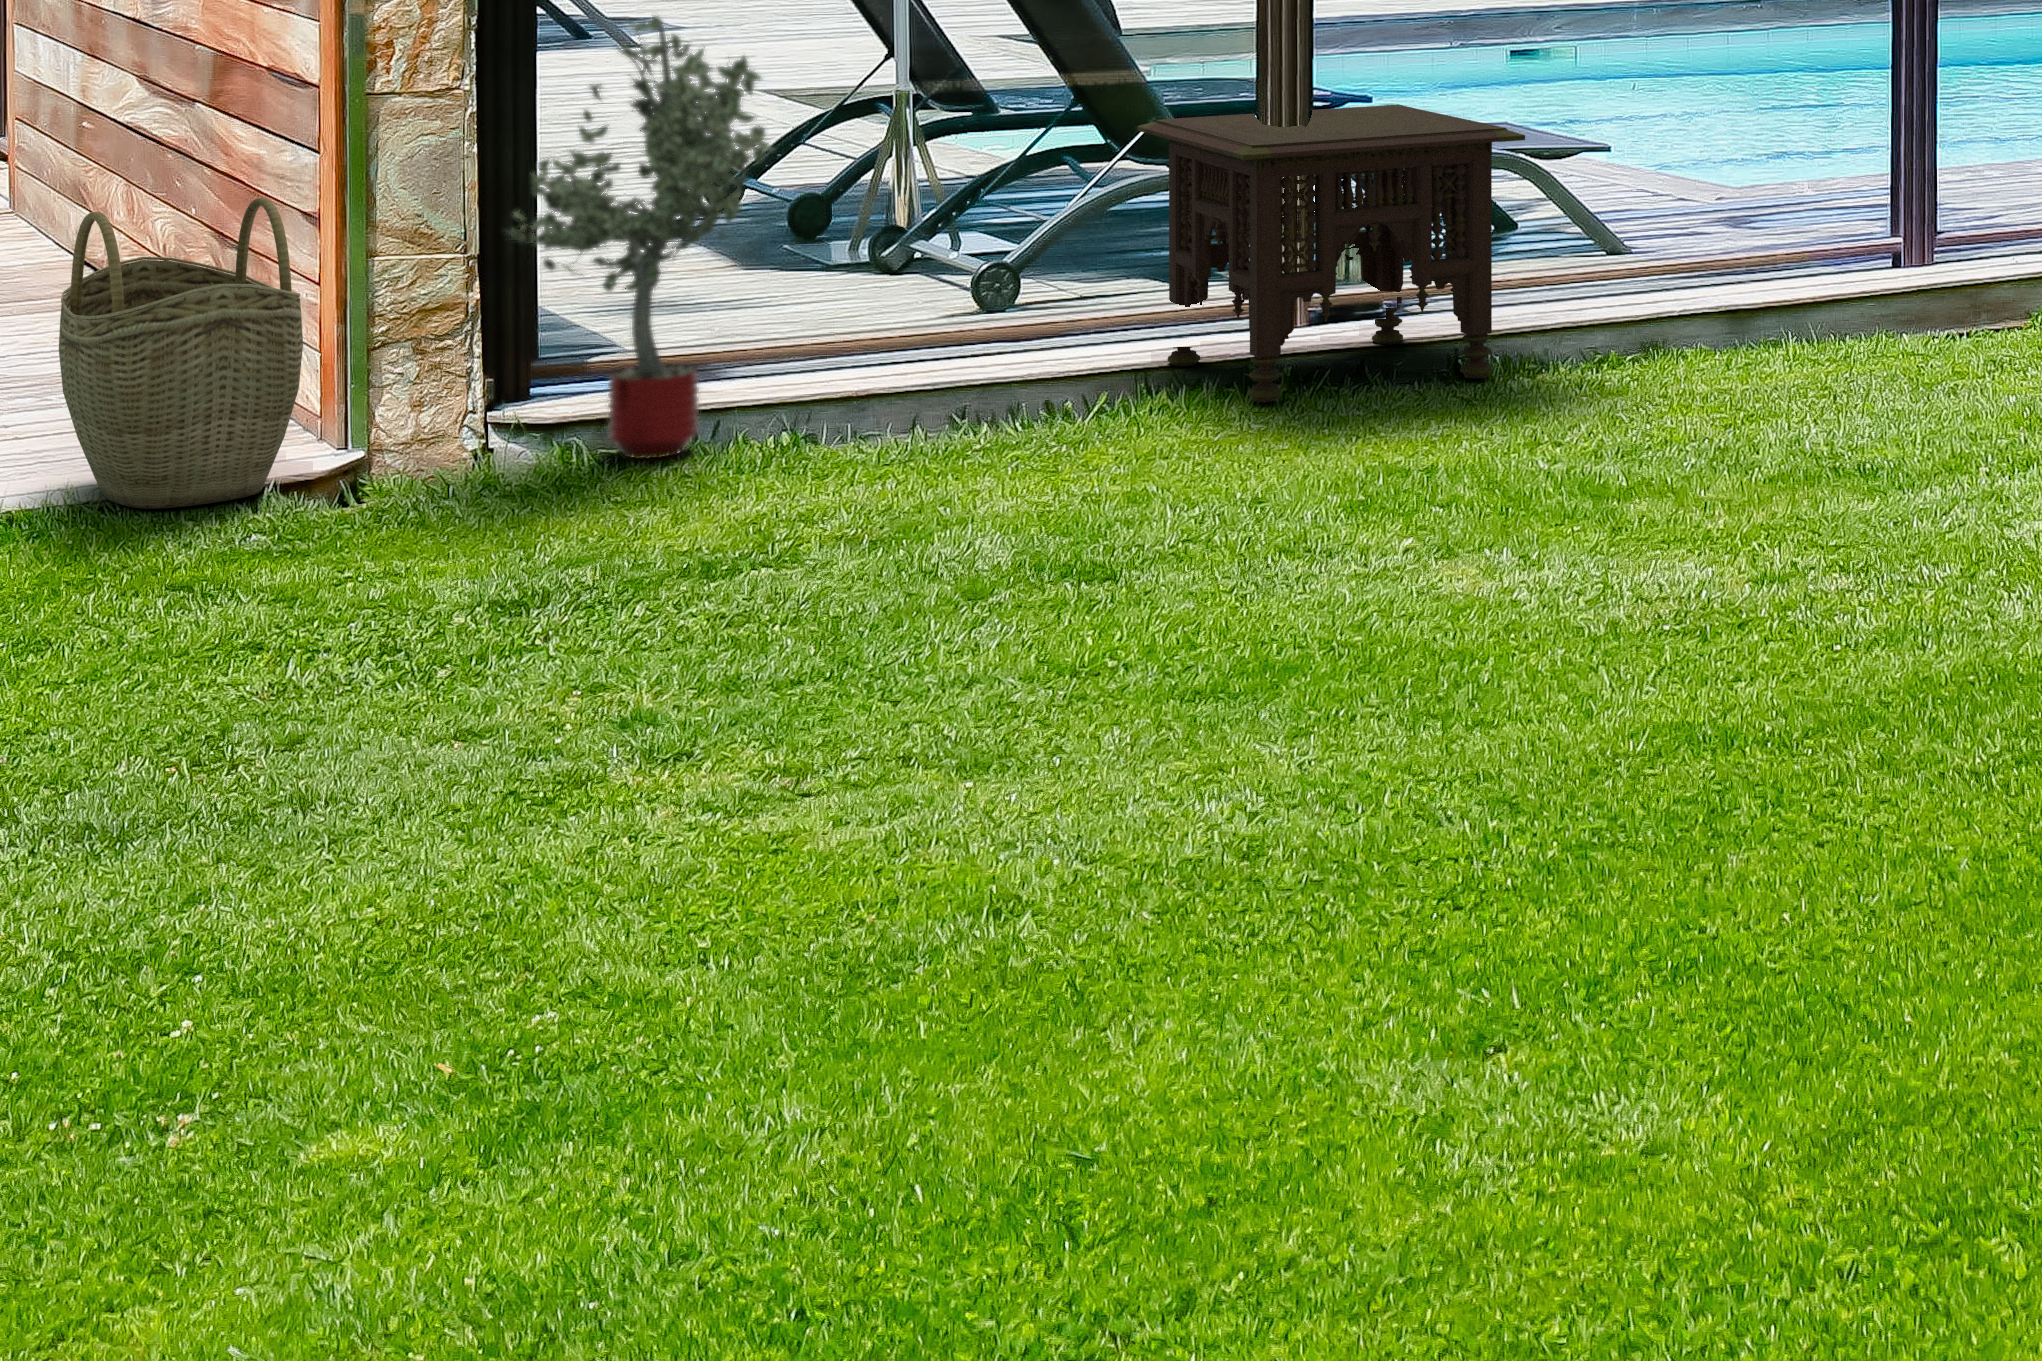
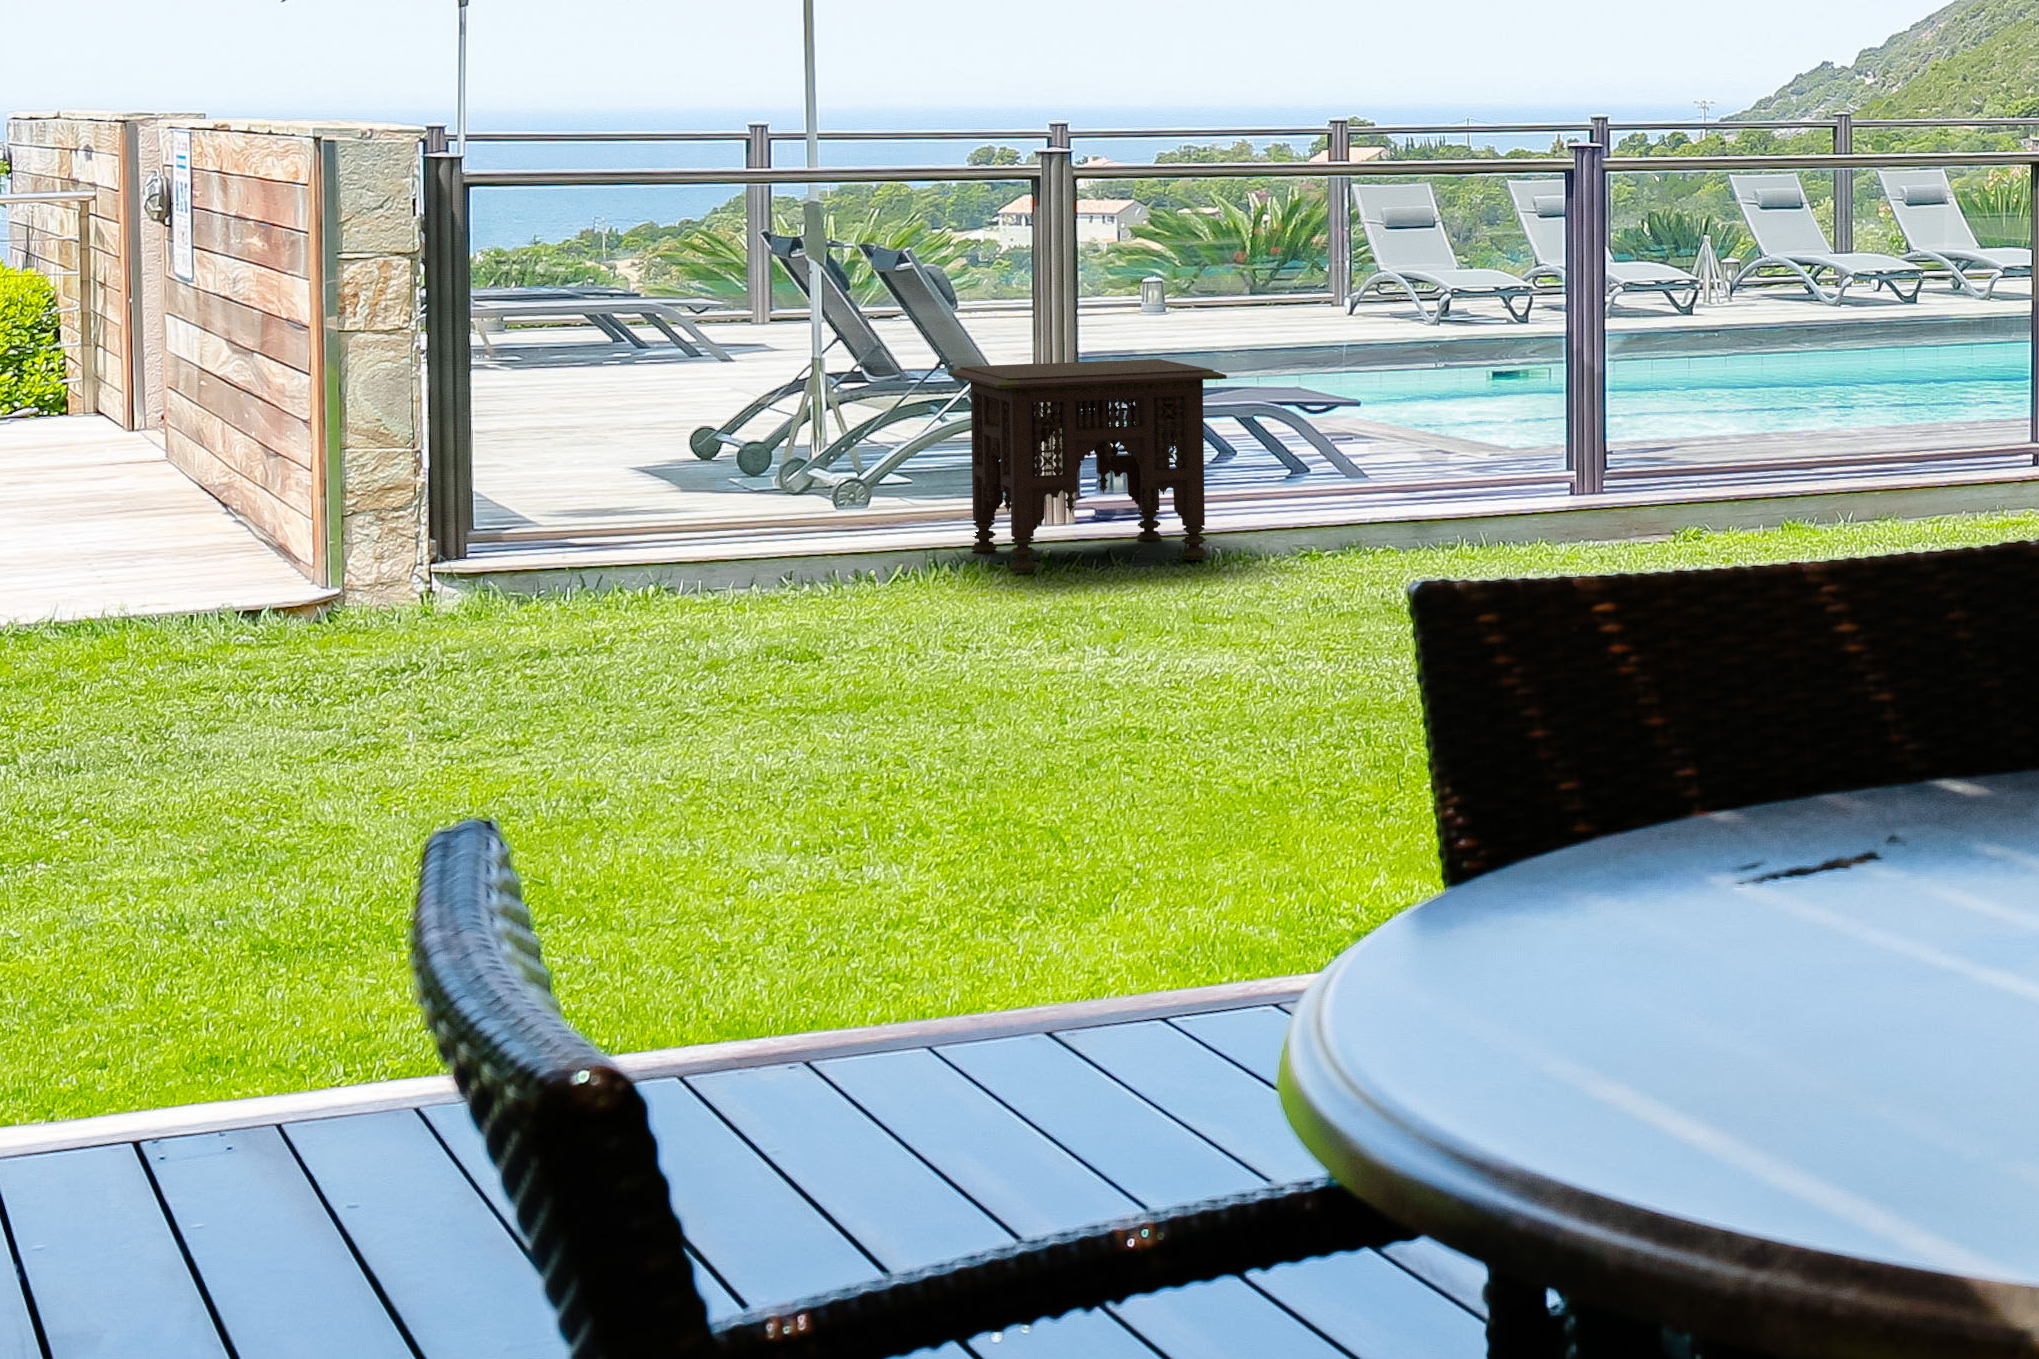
potted tree: present [508,16,773,458] -> none [437,277,652,600]
woven basket: present [59,197,303,509] -> none [124,406,295,623]

